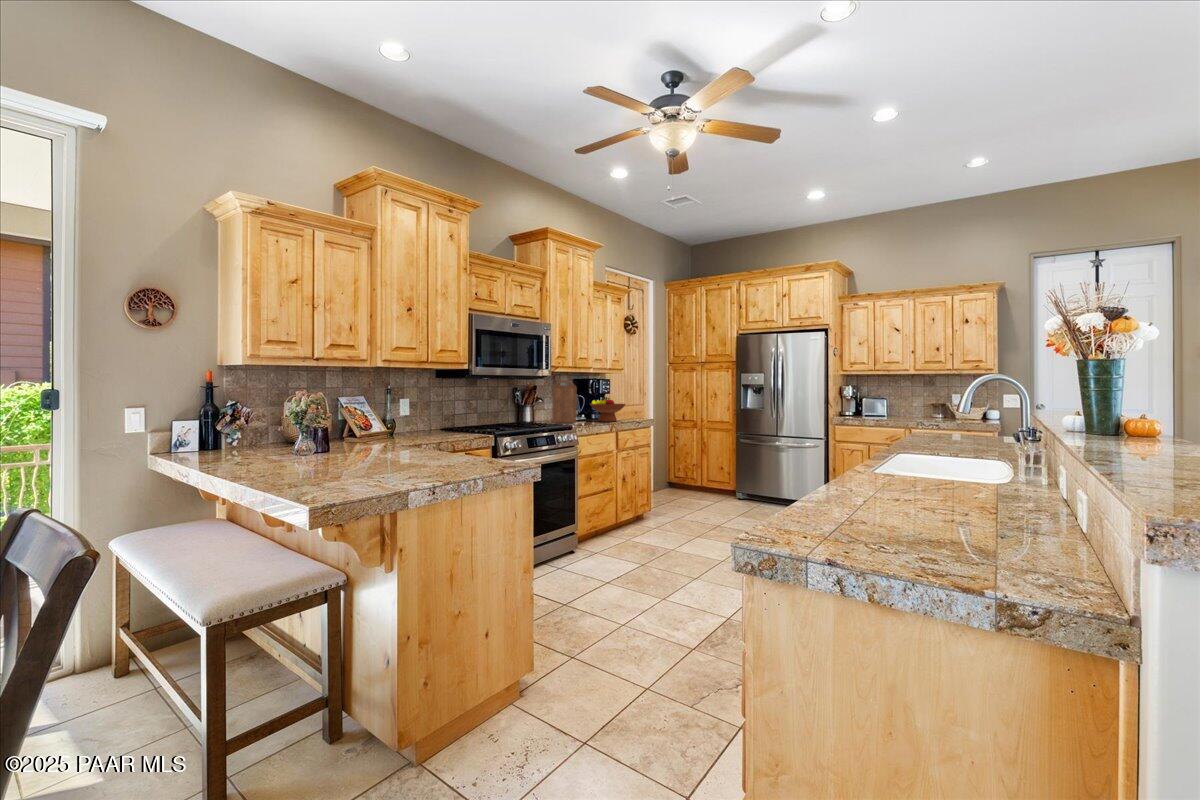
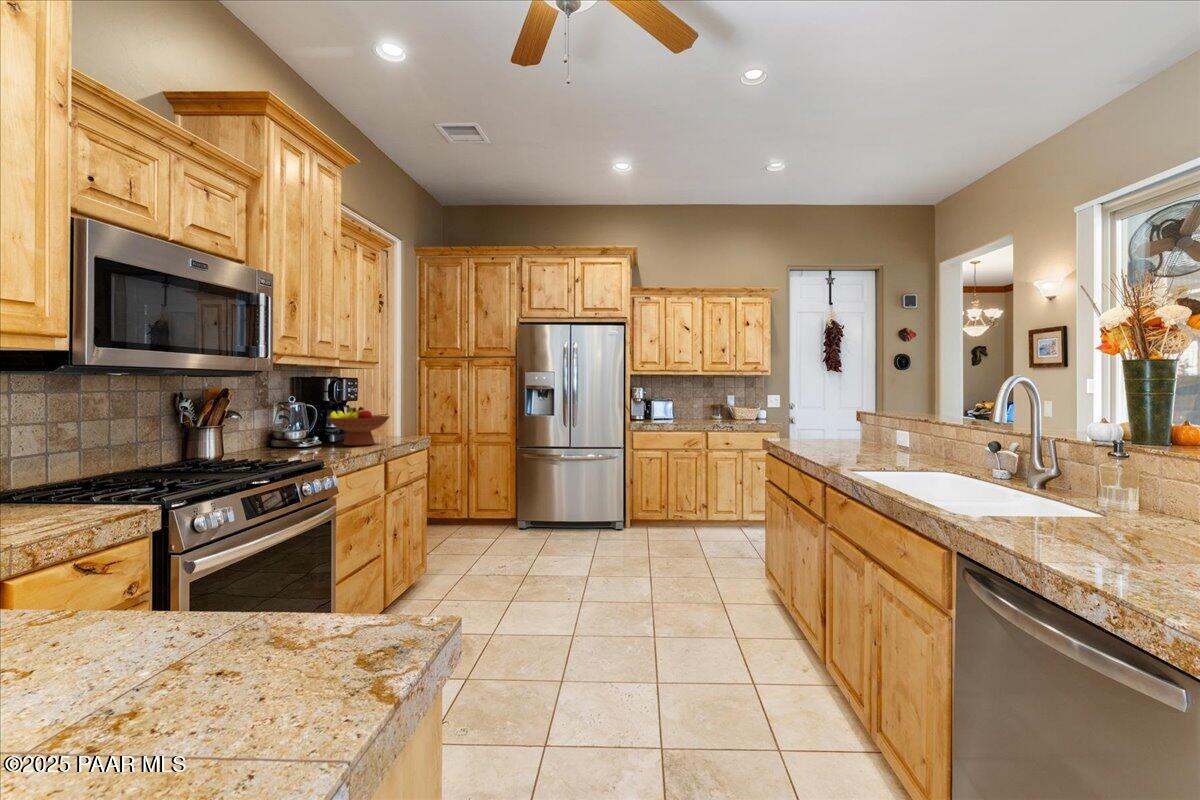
cutting board: present [552,380,577,423] -> none [262,379,310,453]

